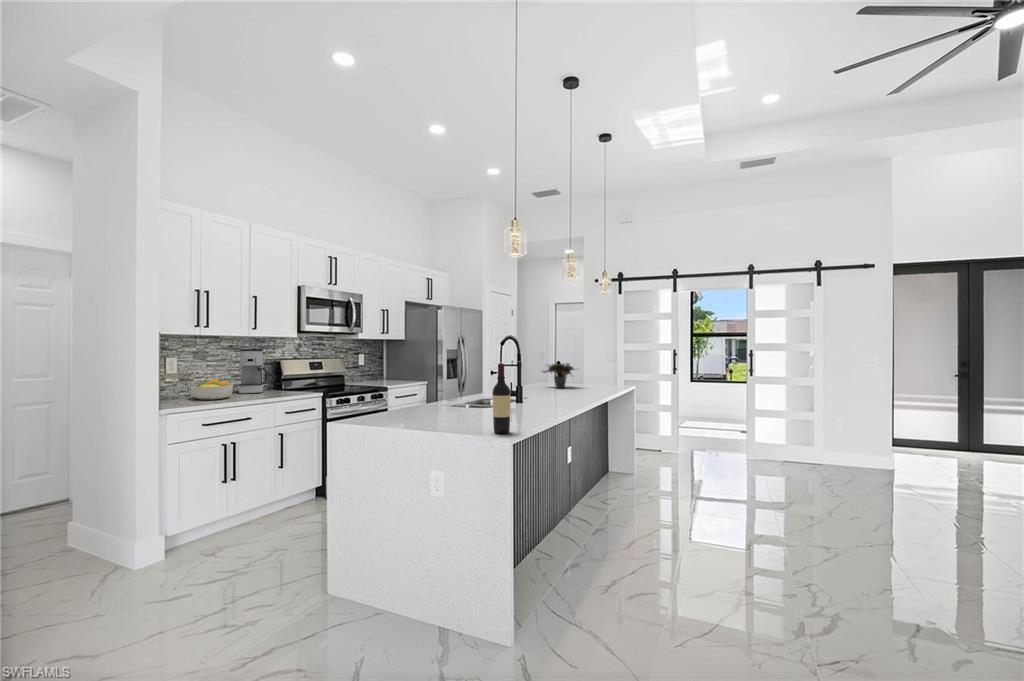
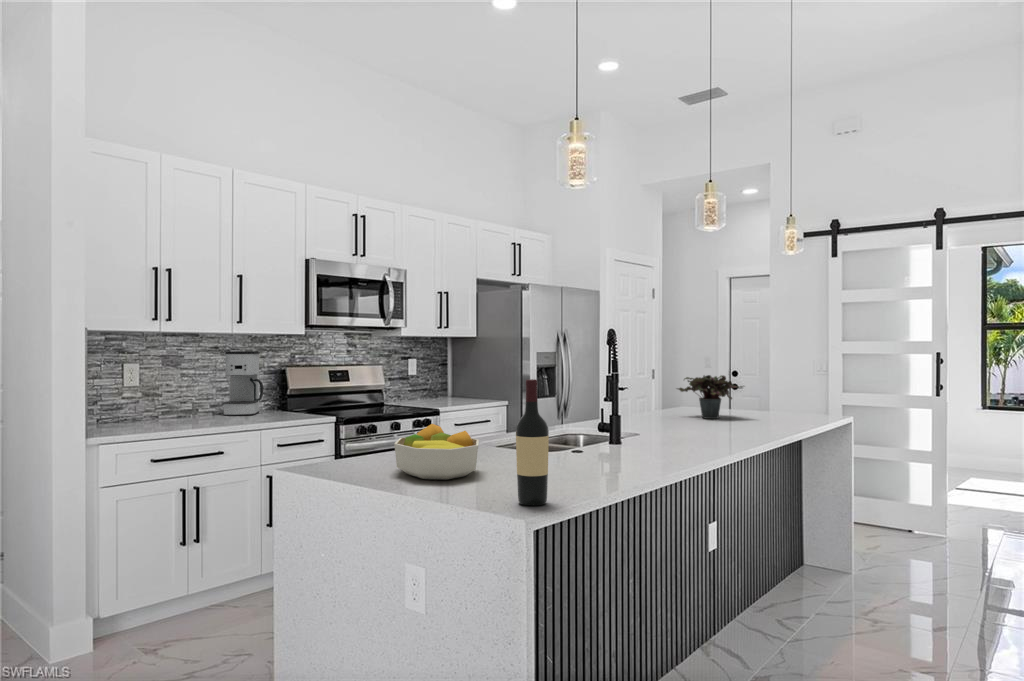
fruit bowl: present [191,379,233,400] -> present [394,424,479,480]

